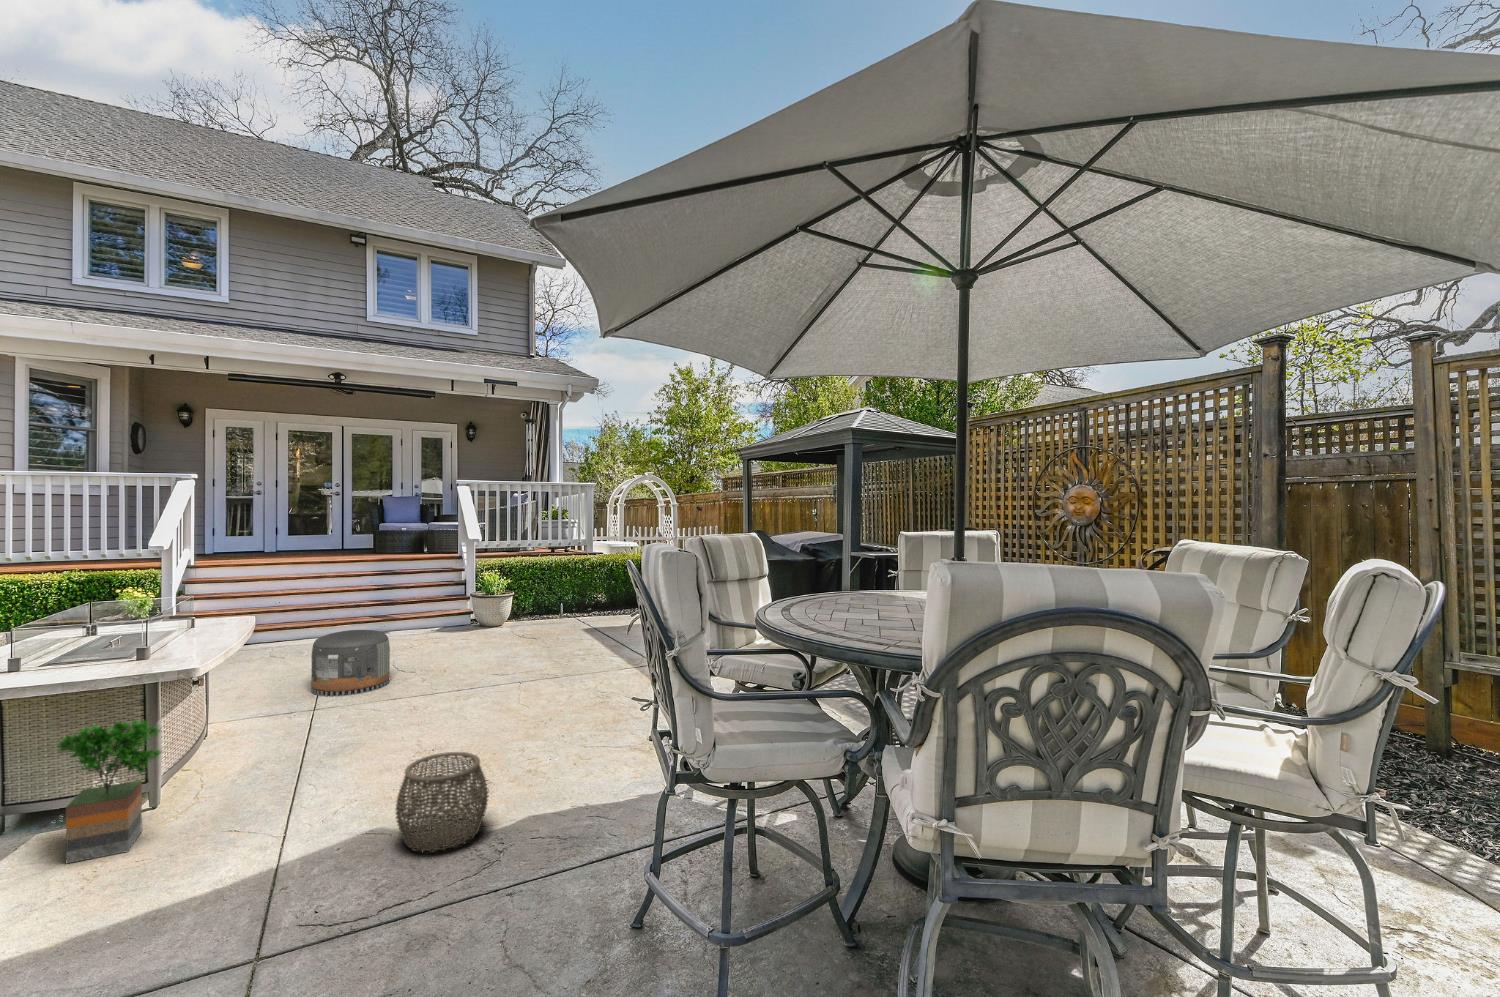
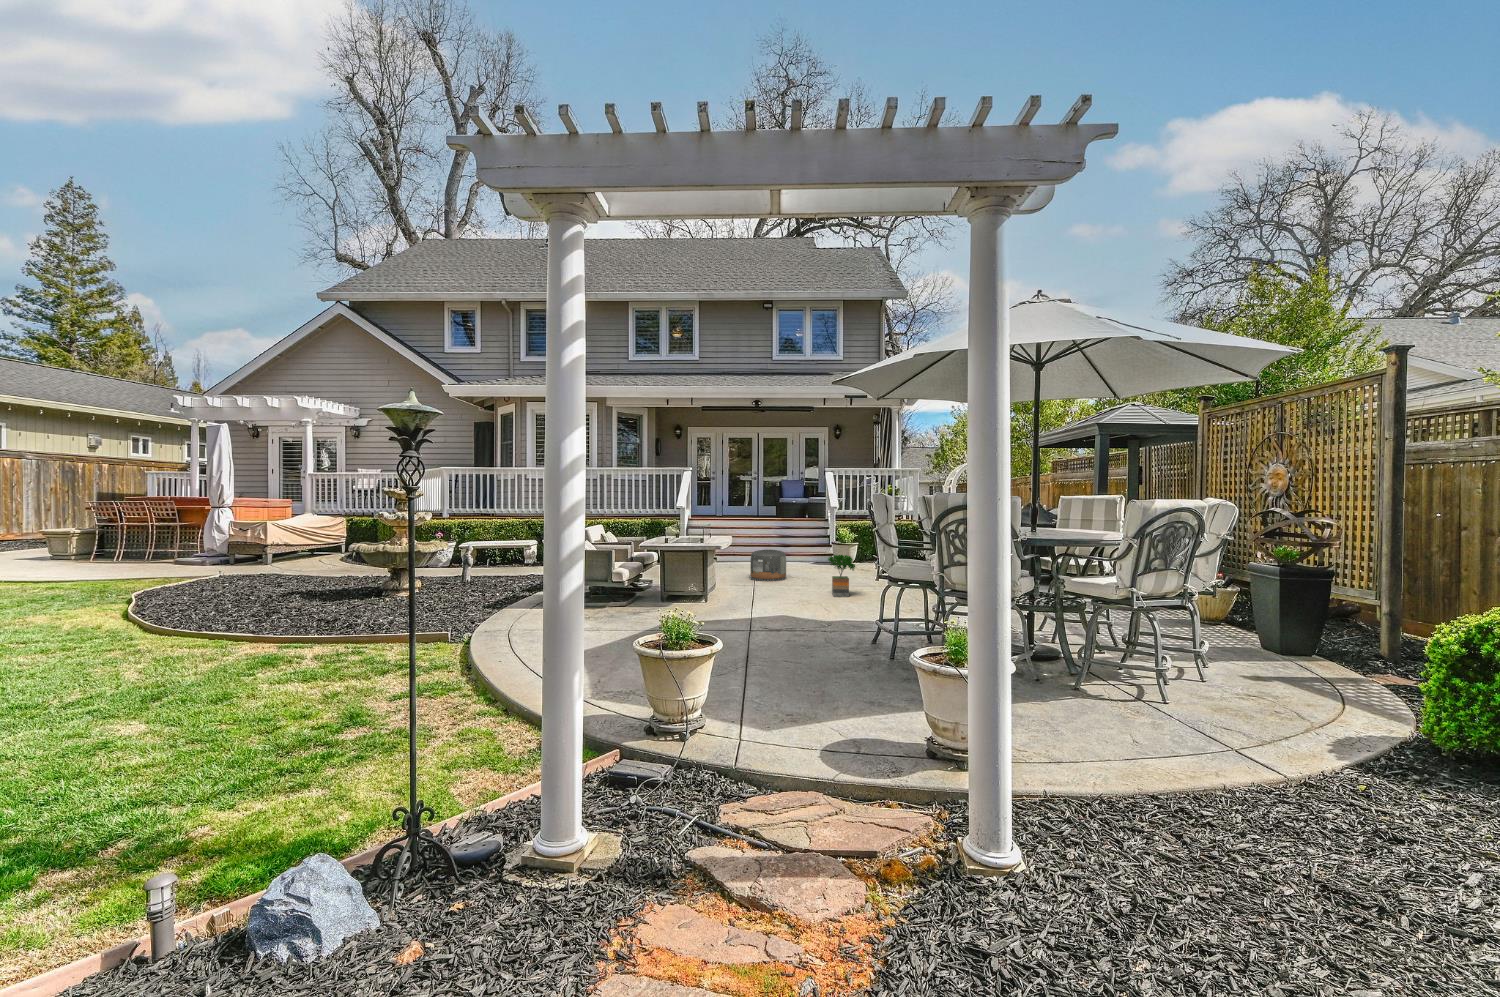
potted tree: present [57,720,161,863] -> present [828,555,855,597]
woven basket: present [396,752,488,852] -> none [789,585,824,620]

